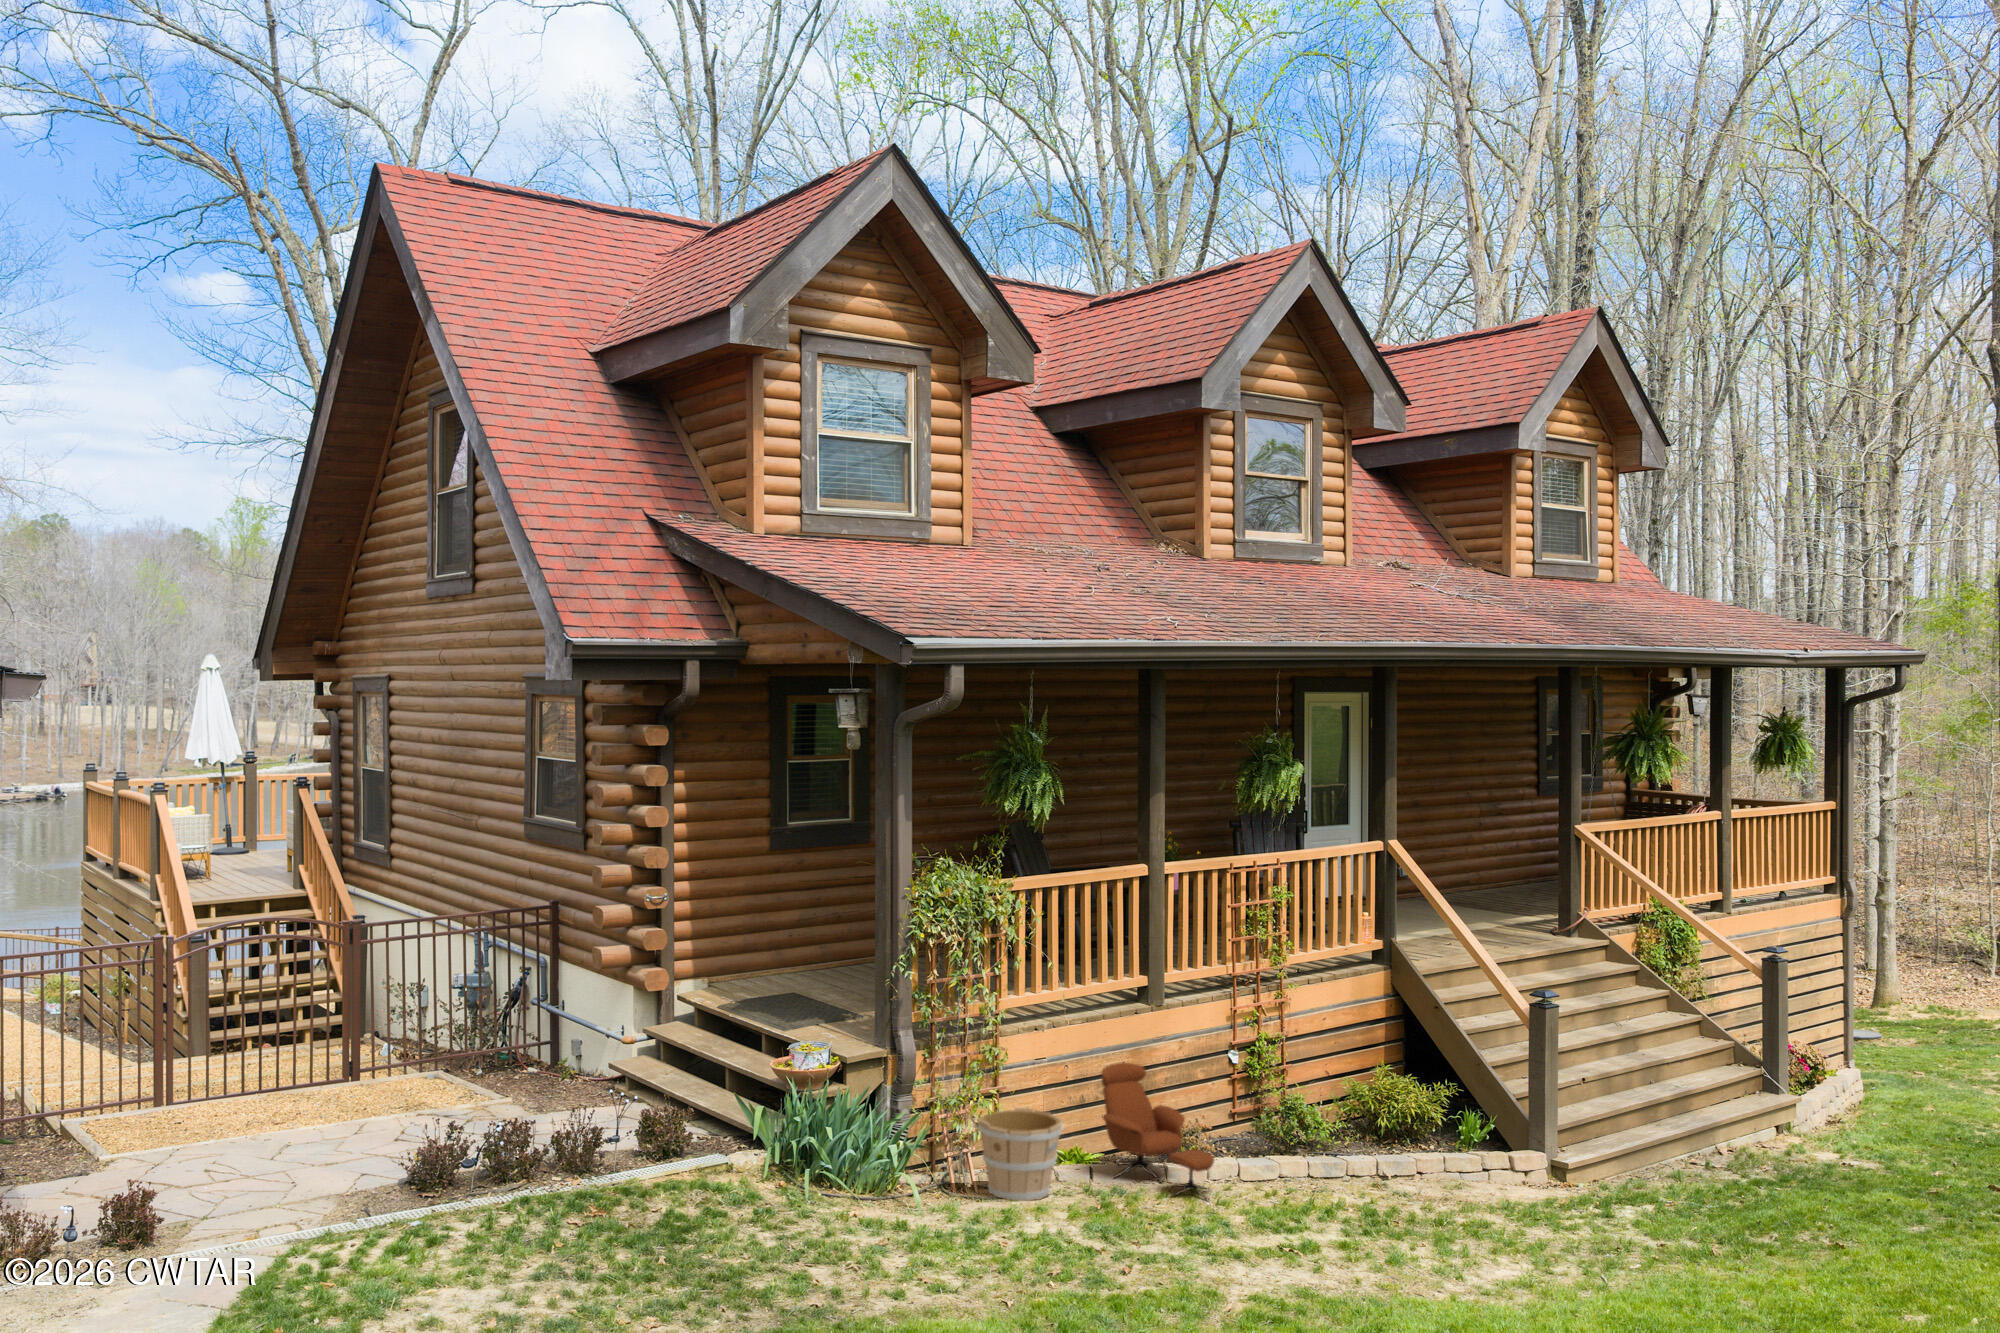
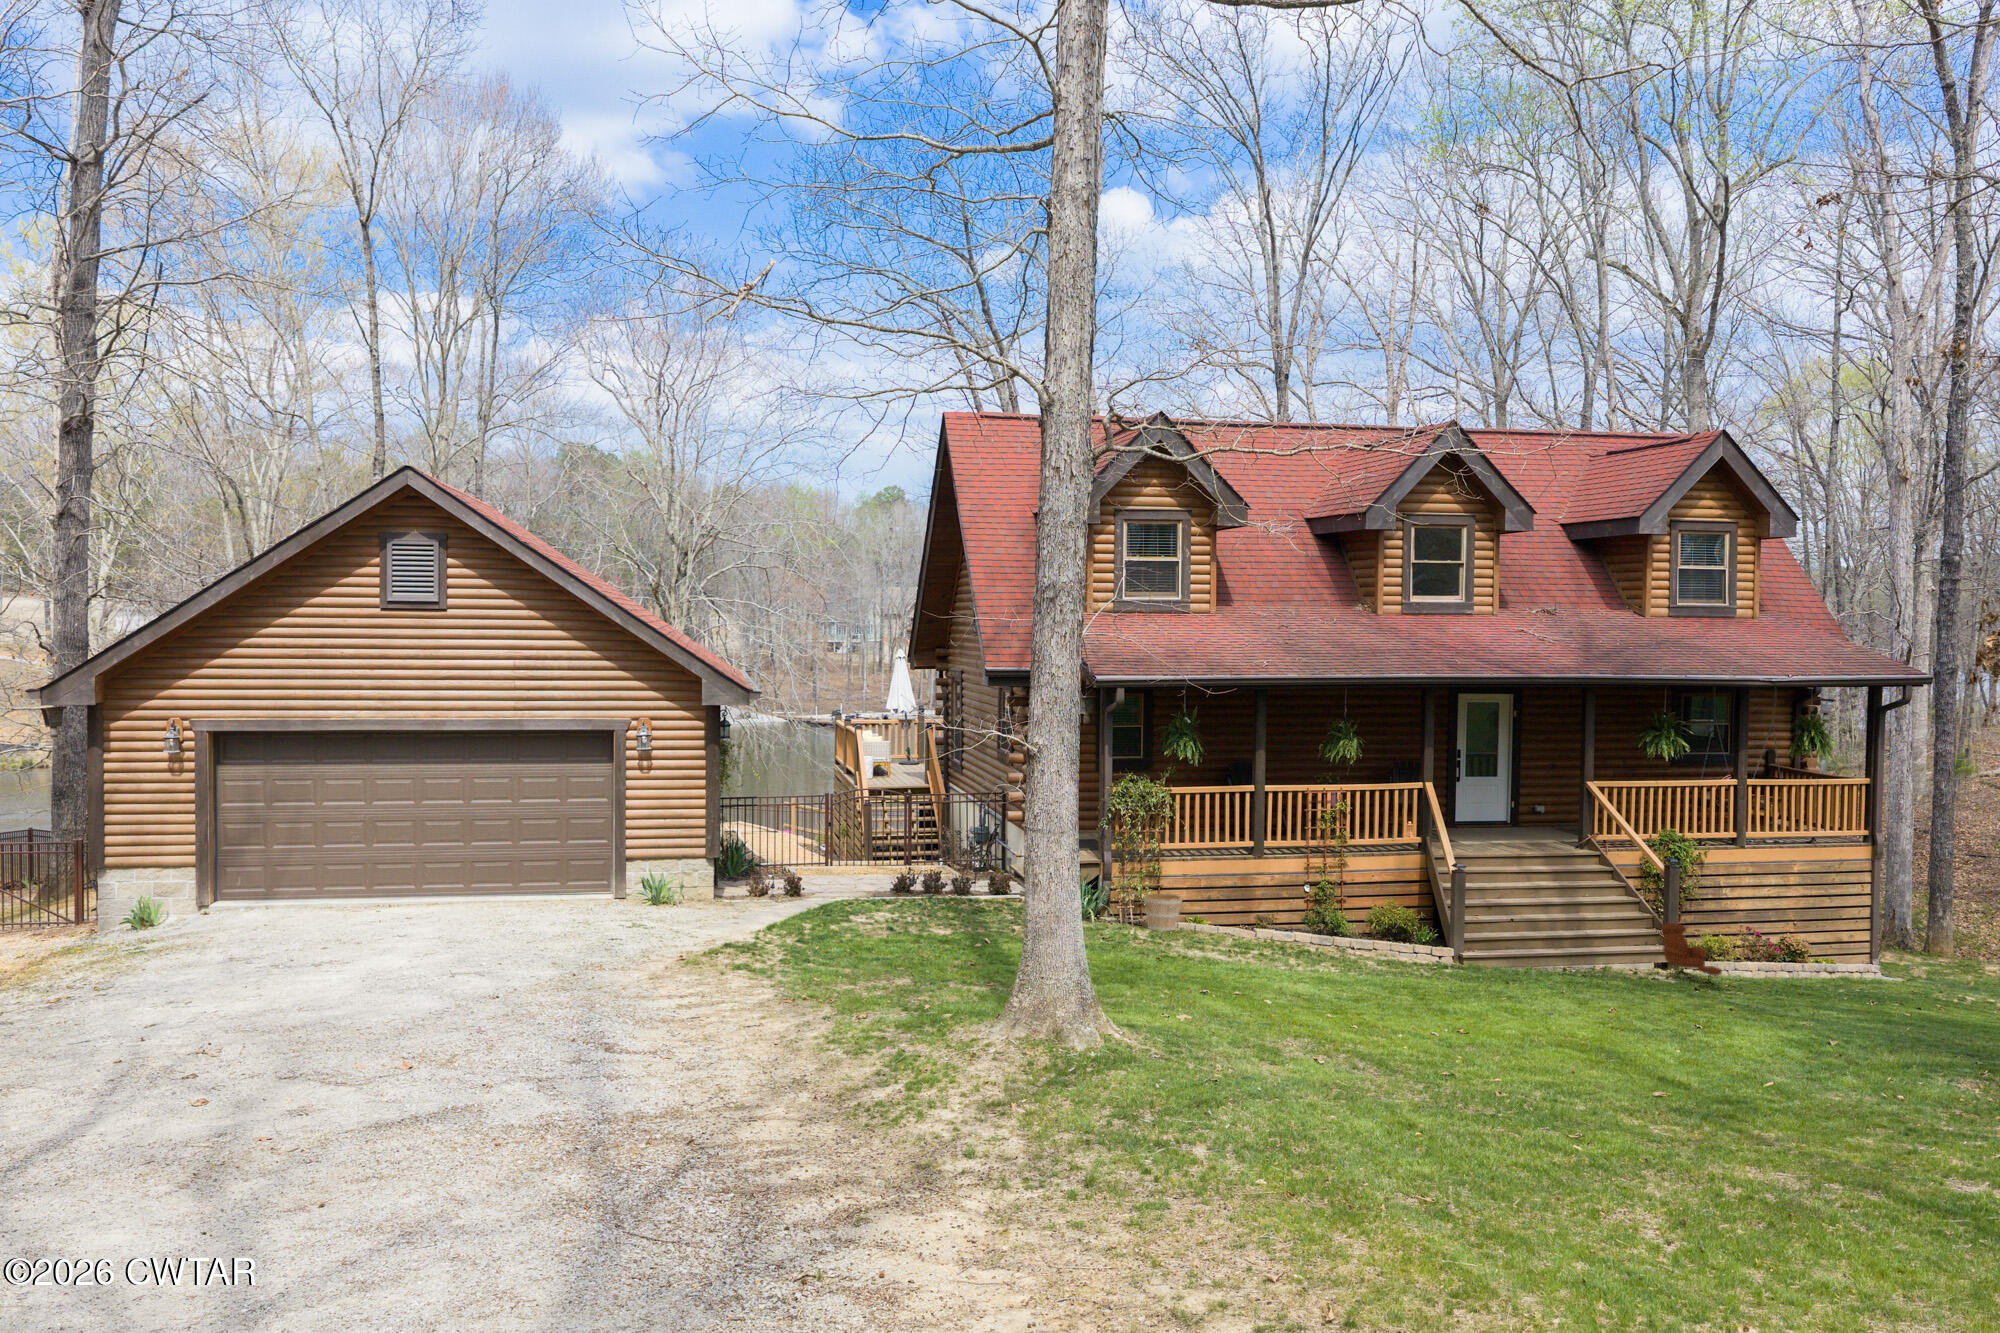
lounge chair: present [1102,1063,1215,1200] -> present [1662,923,1722,986]

